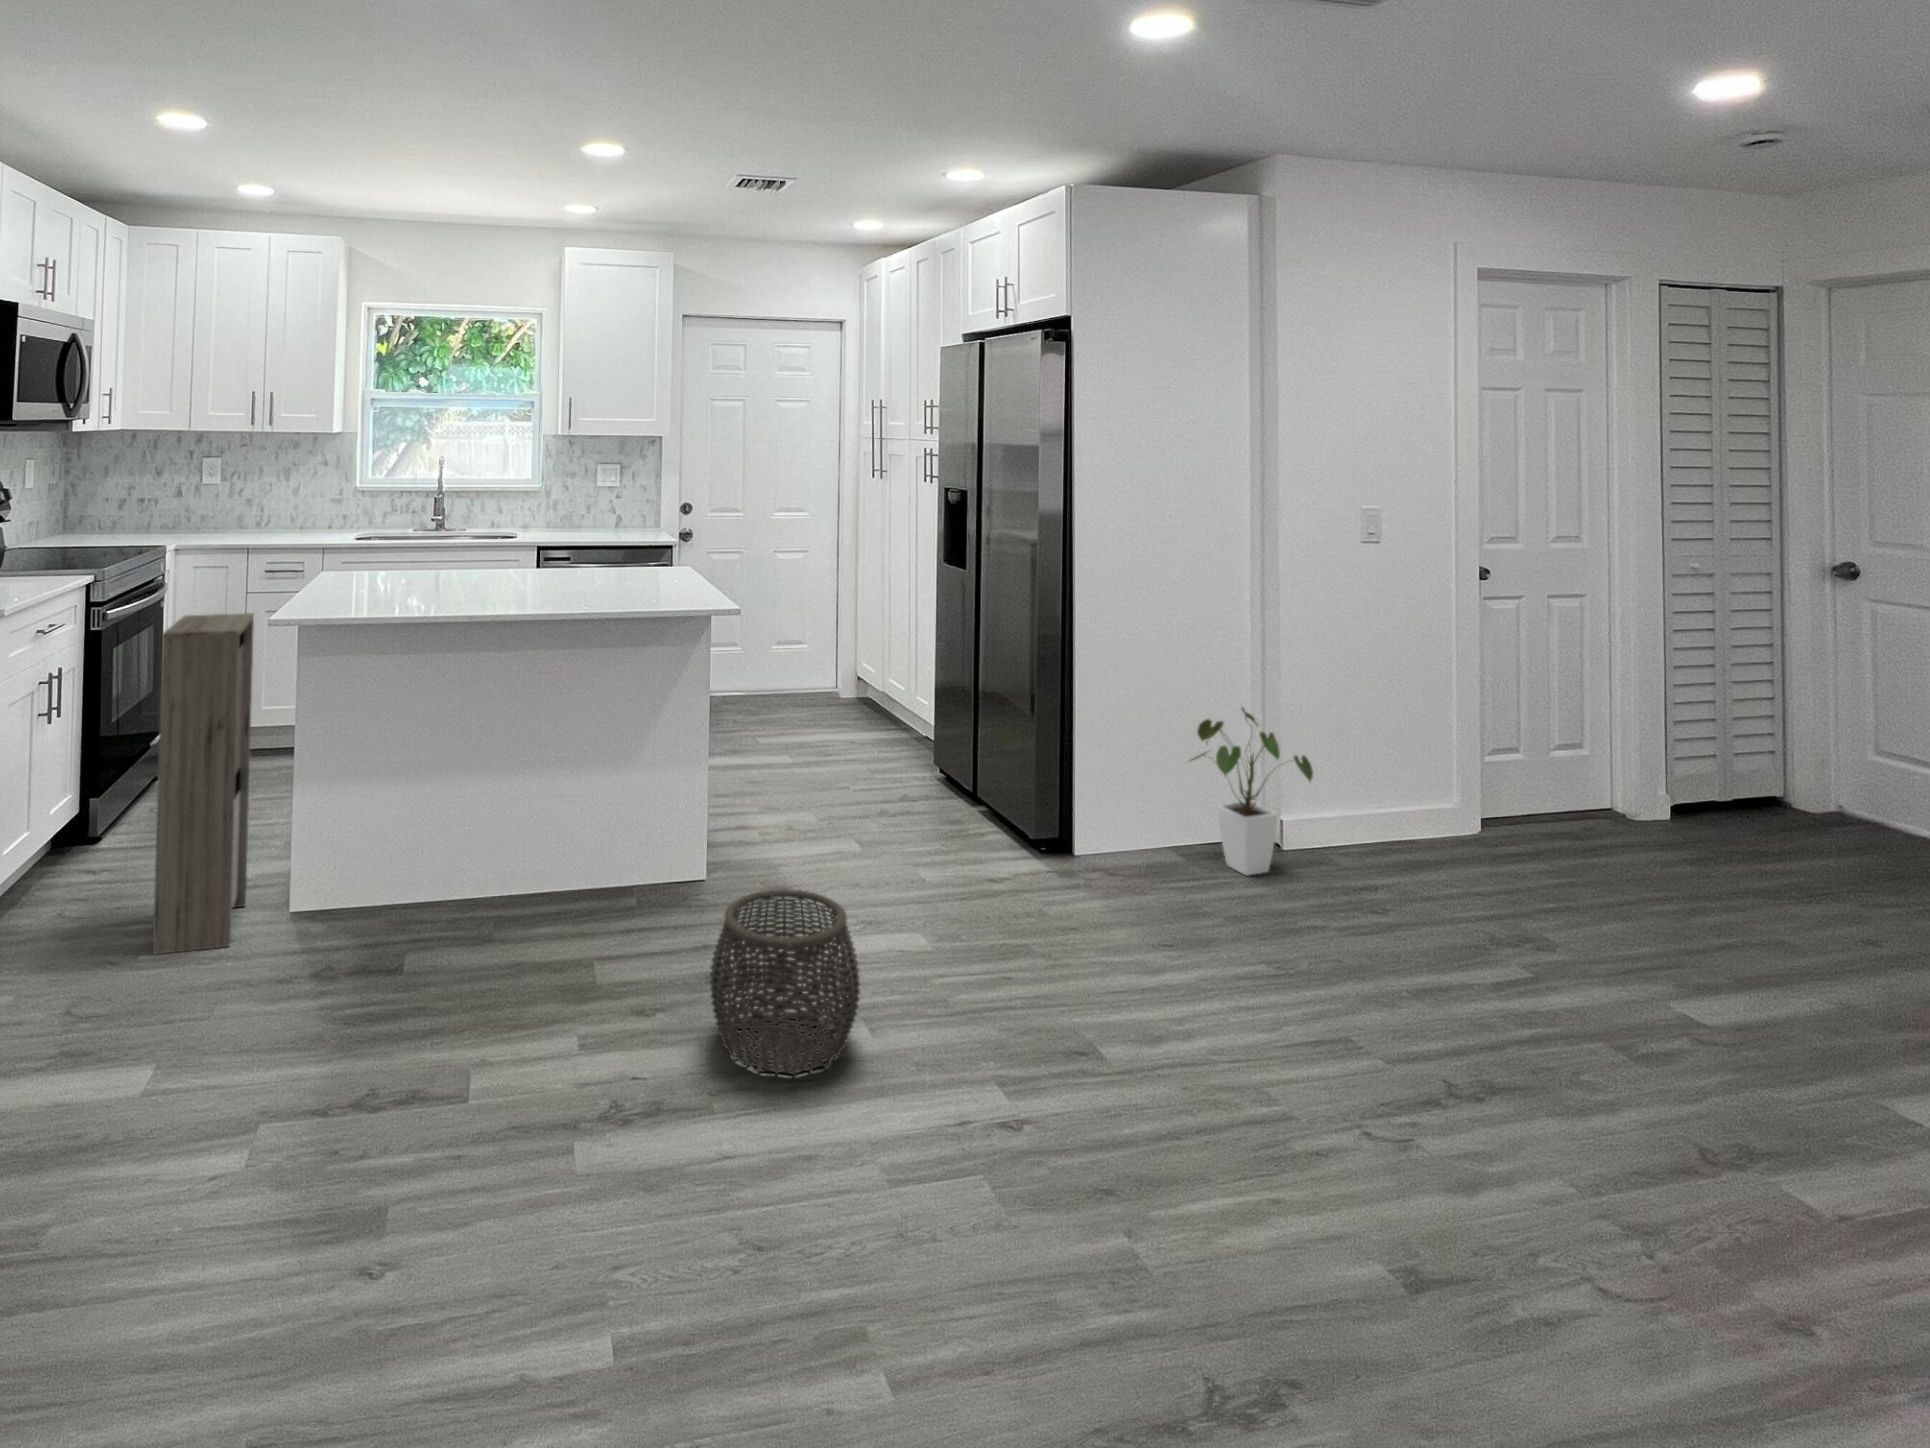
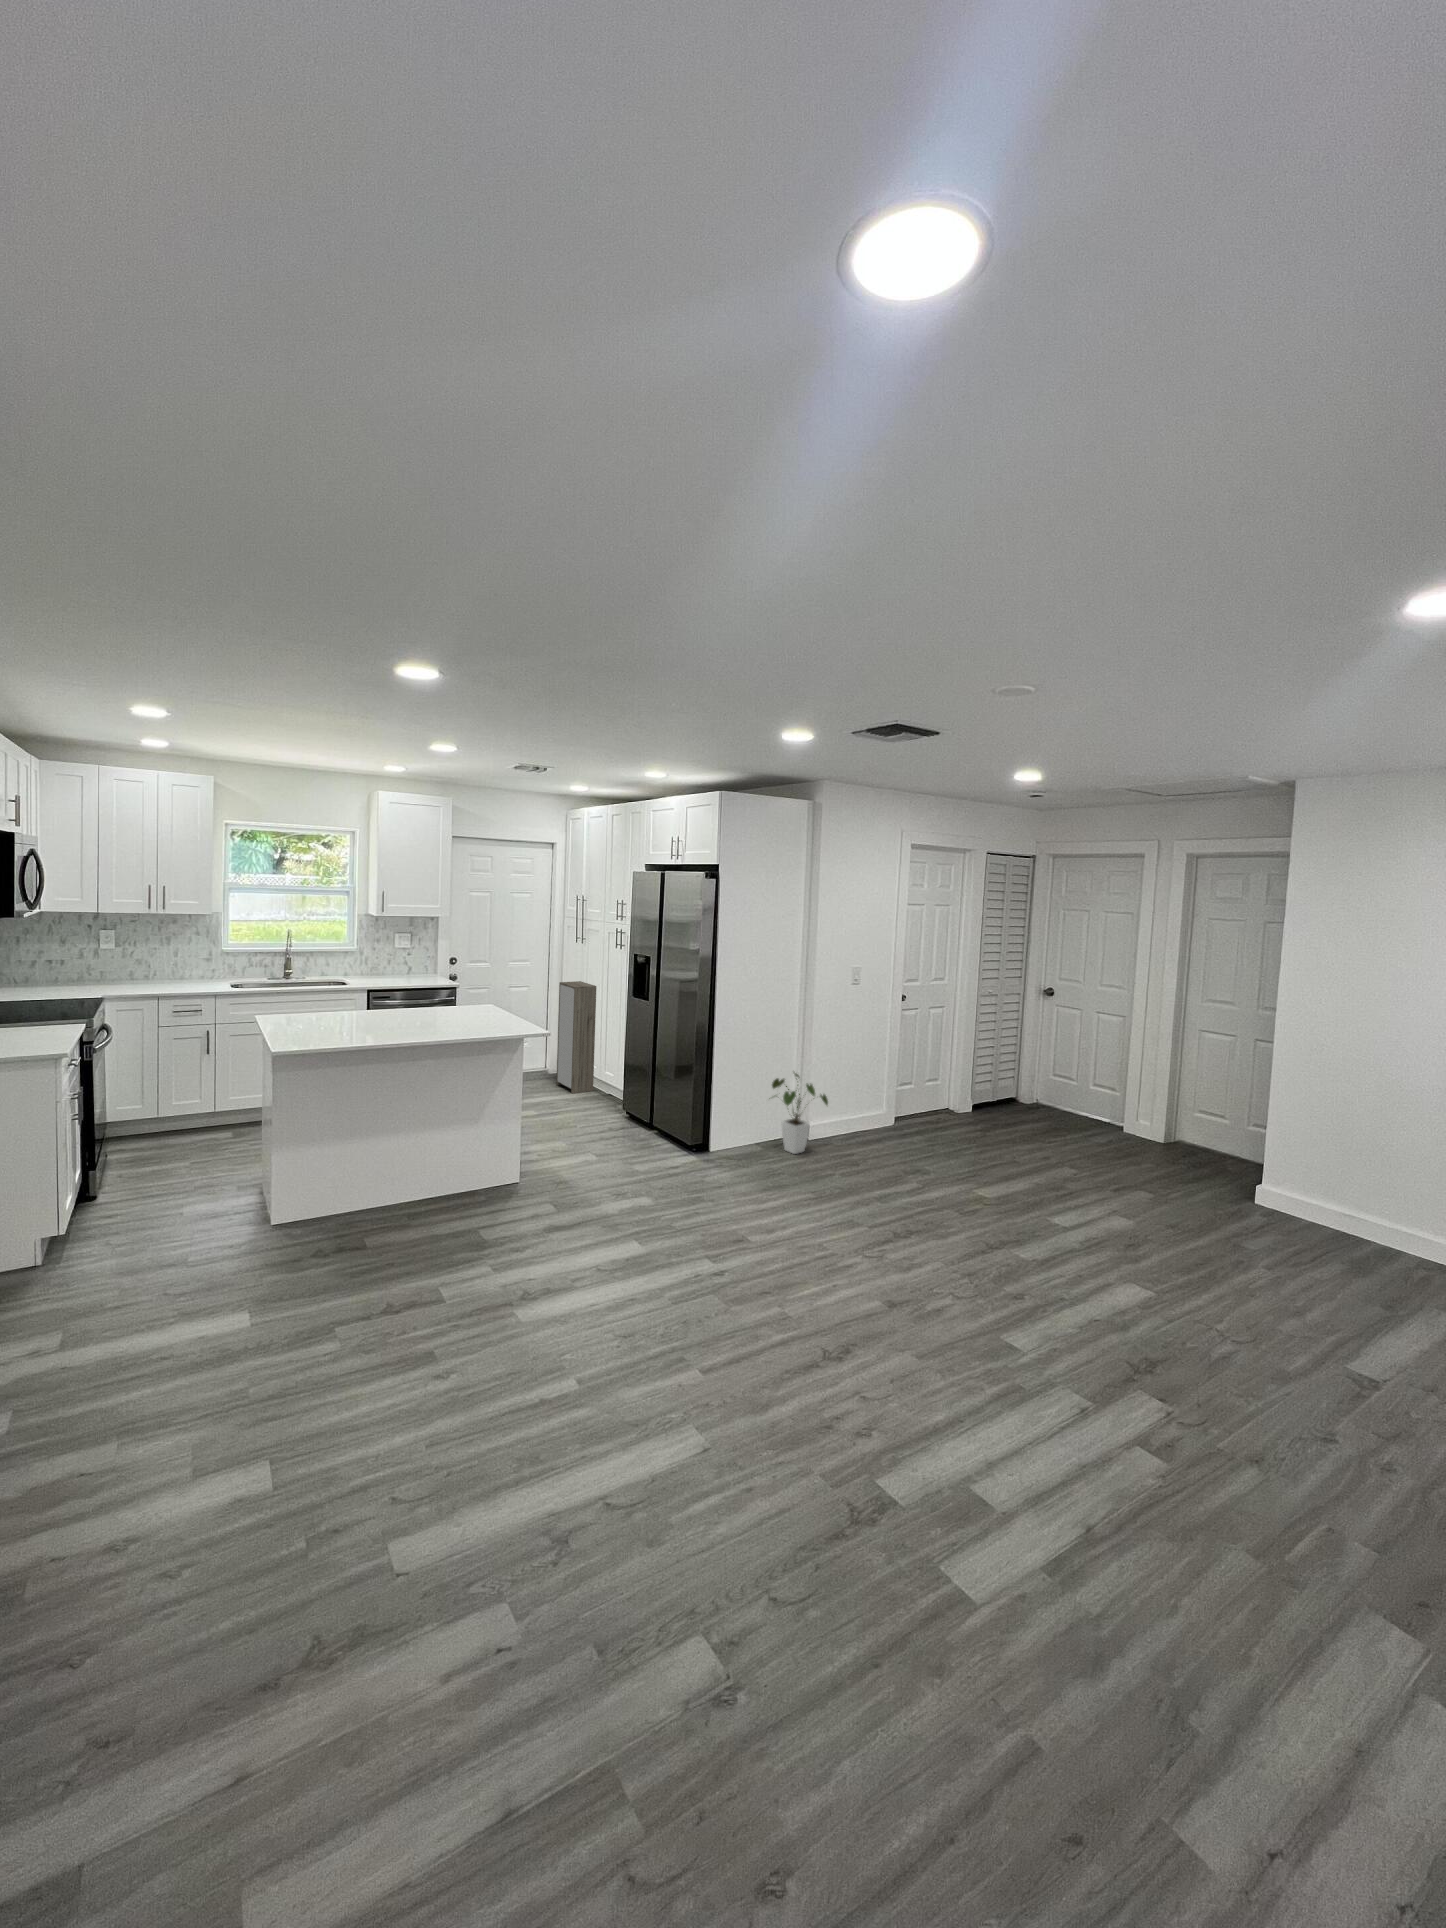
storage cabinet: present [153,613,254,954] -> present [556,981,596,1093]
woven basket: present [710,889,860,1075] -> none [561,1181,640,1270]

